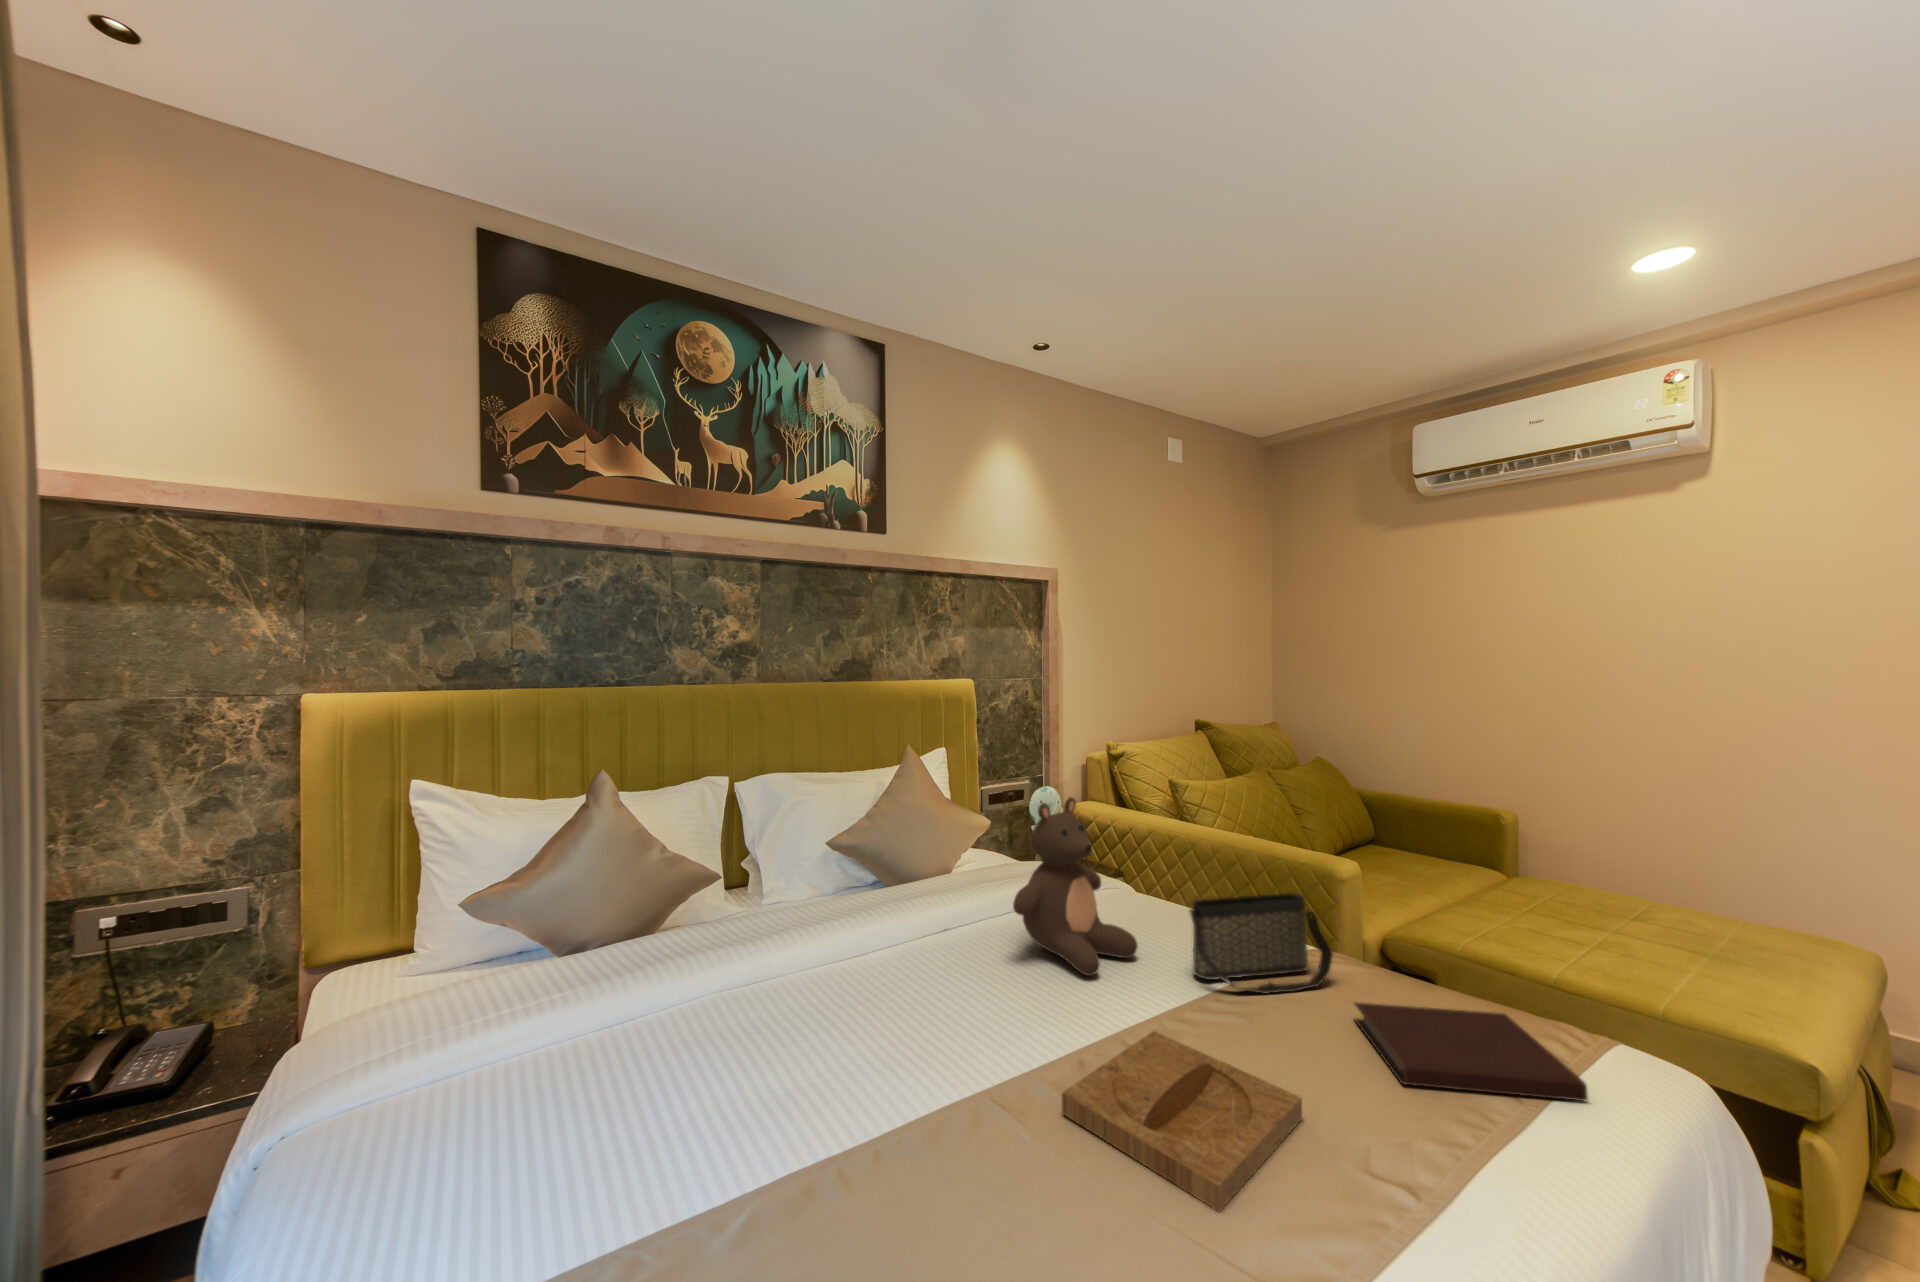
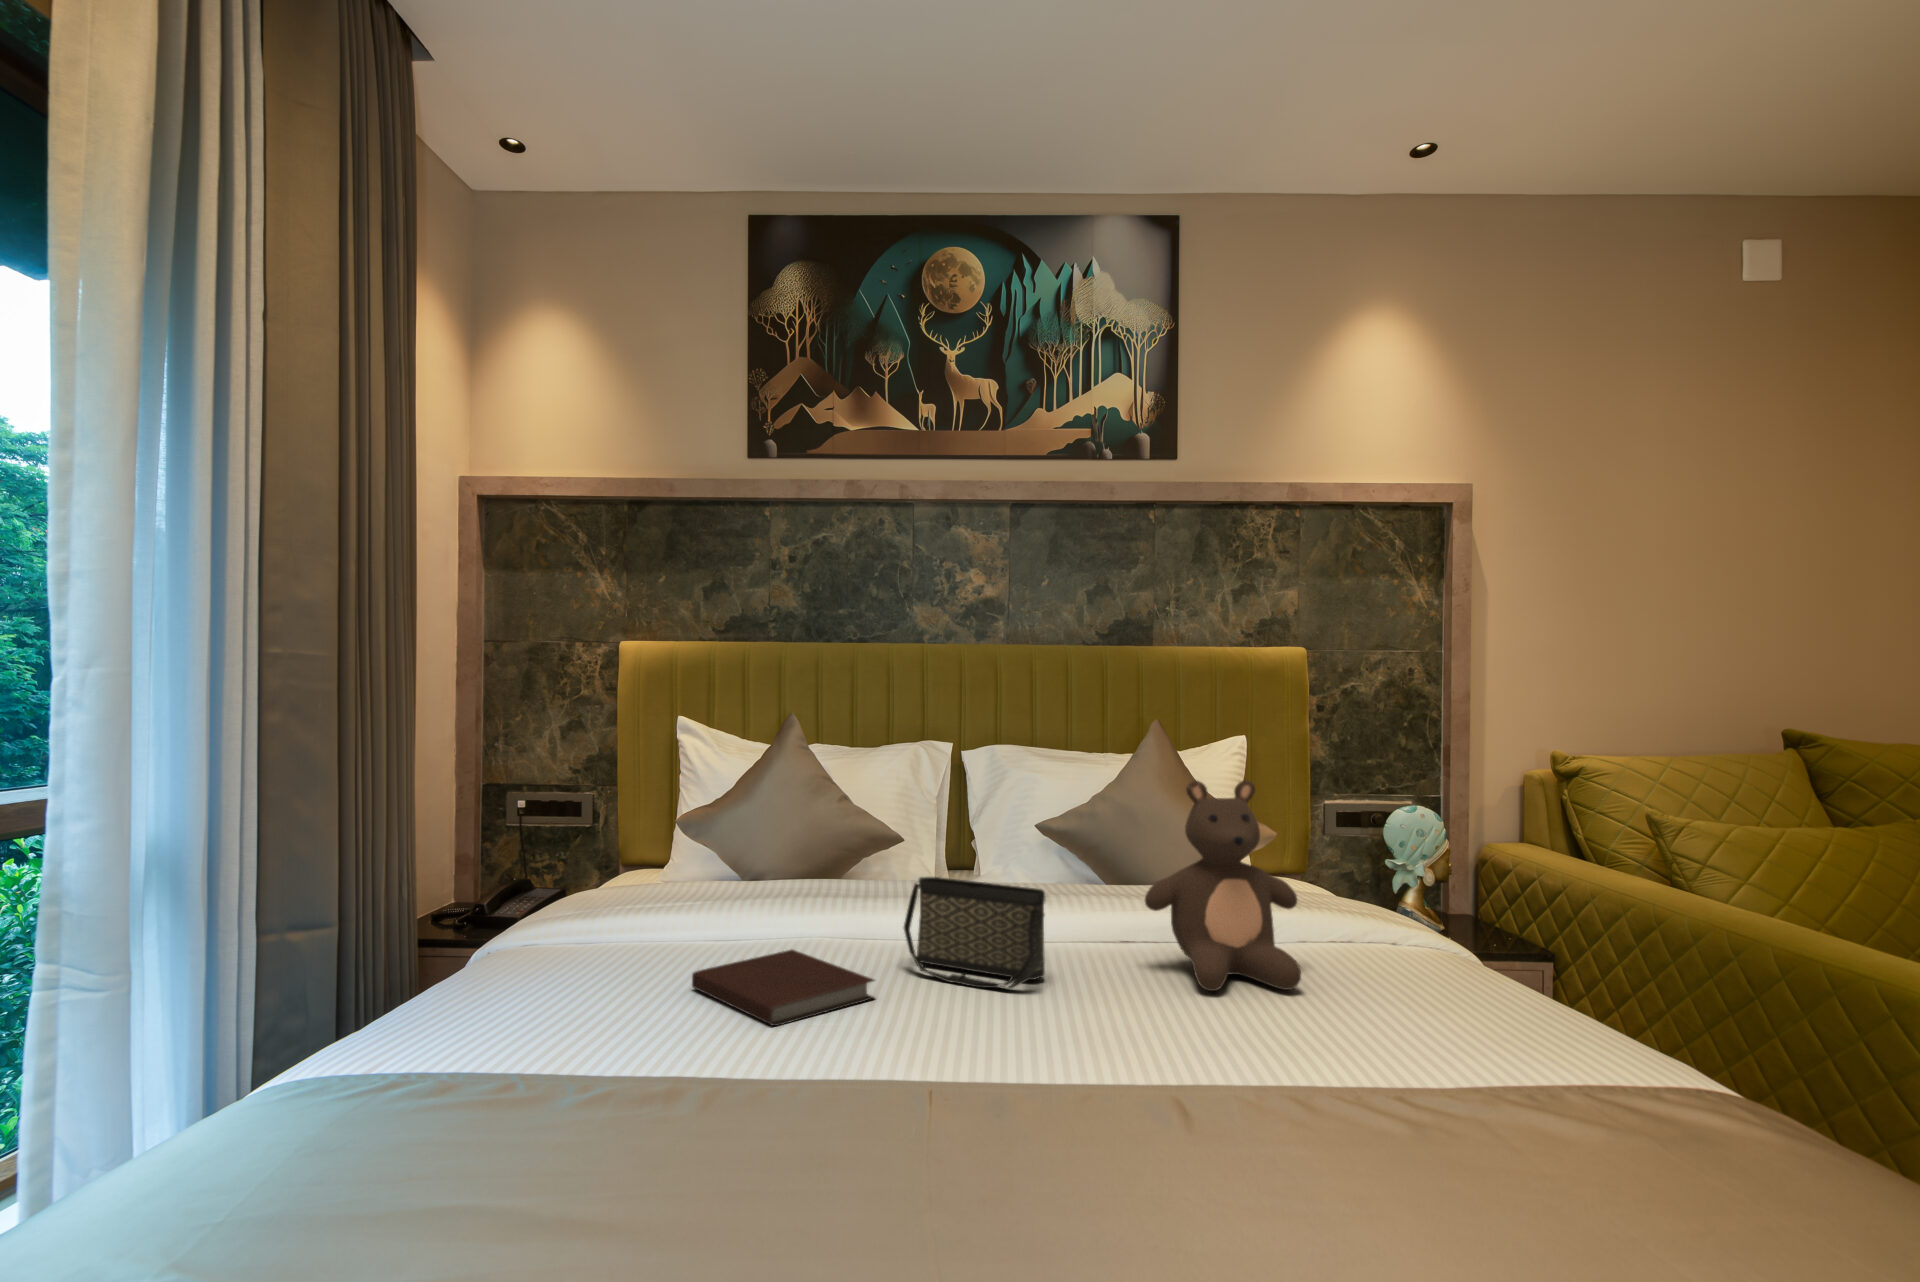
handbag: present [1189,893,1333,993] -> present [904,877,1045,989]
notebook: present [1354,1003,1588,1101] -> present [692,950,875,1026]
tray: present [1062,1031,1302,1211] -> none [1006,1025,1239,1132]

